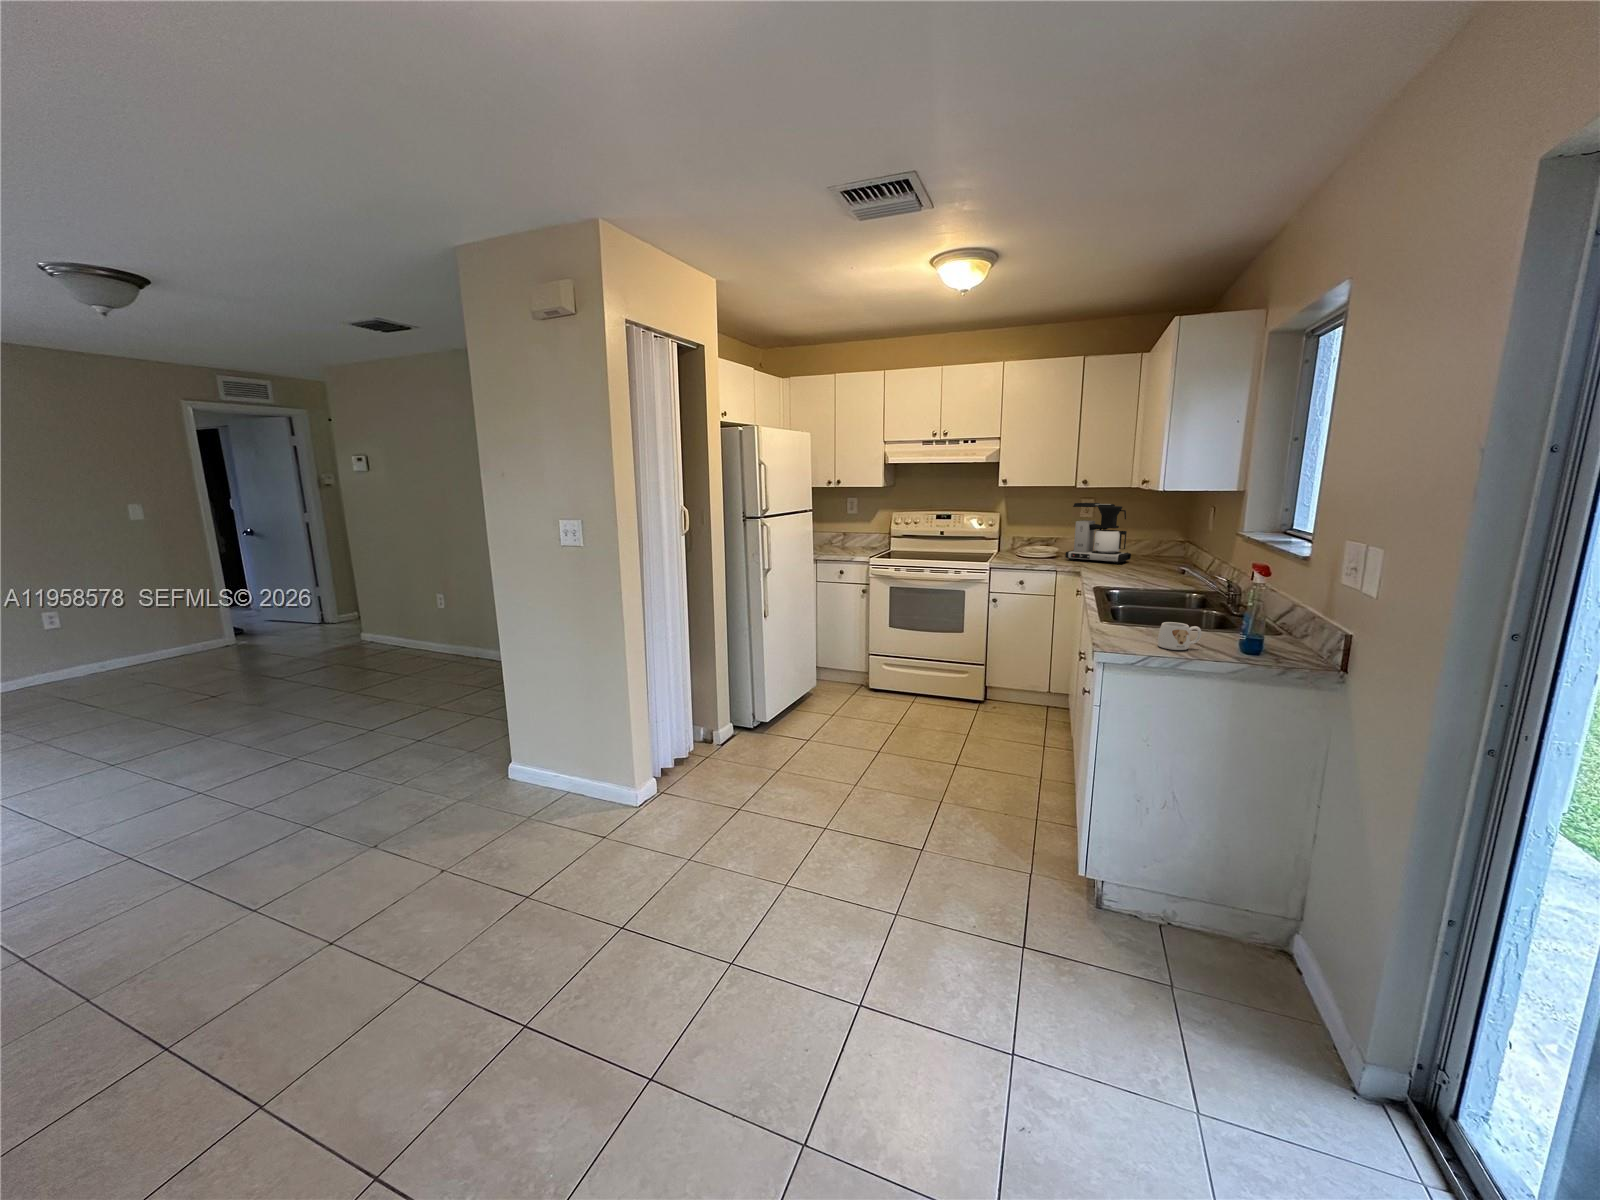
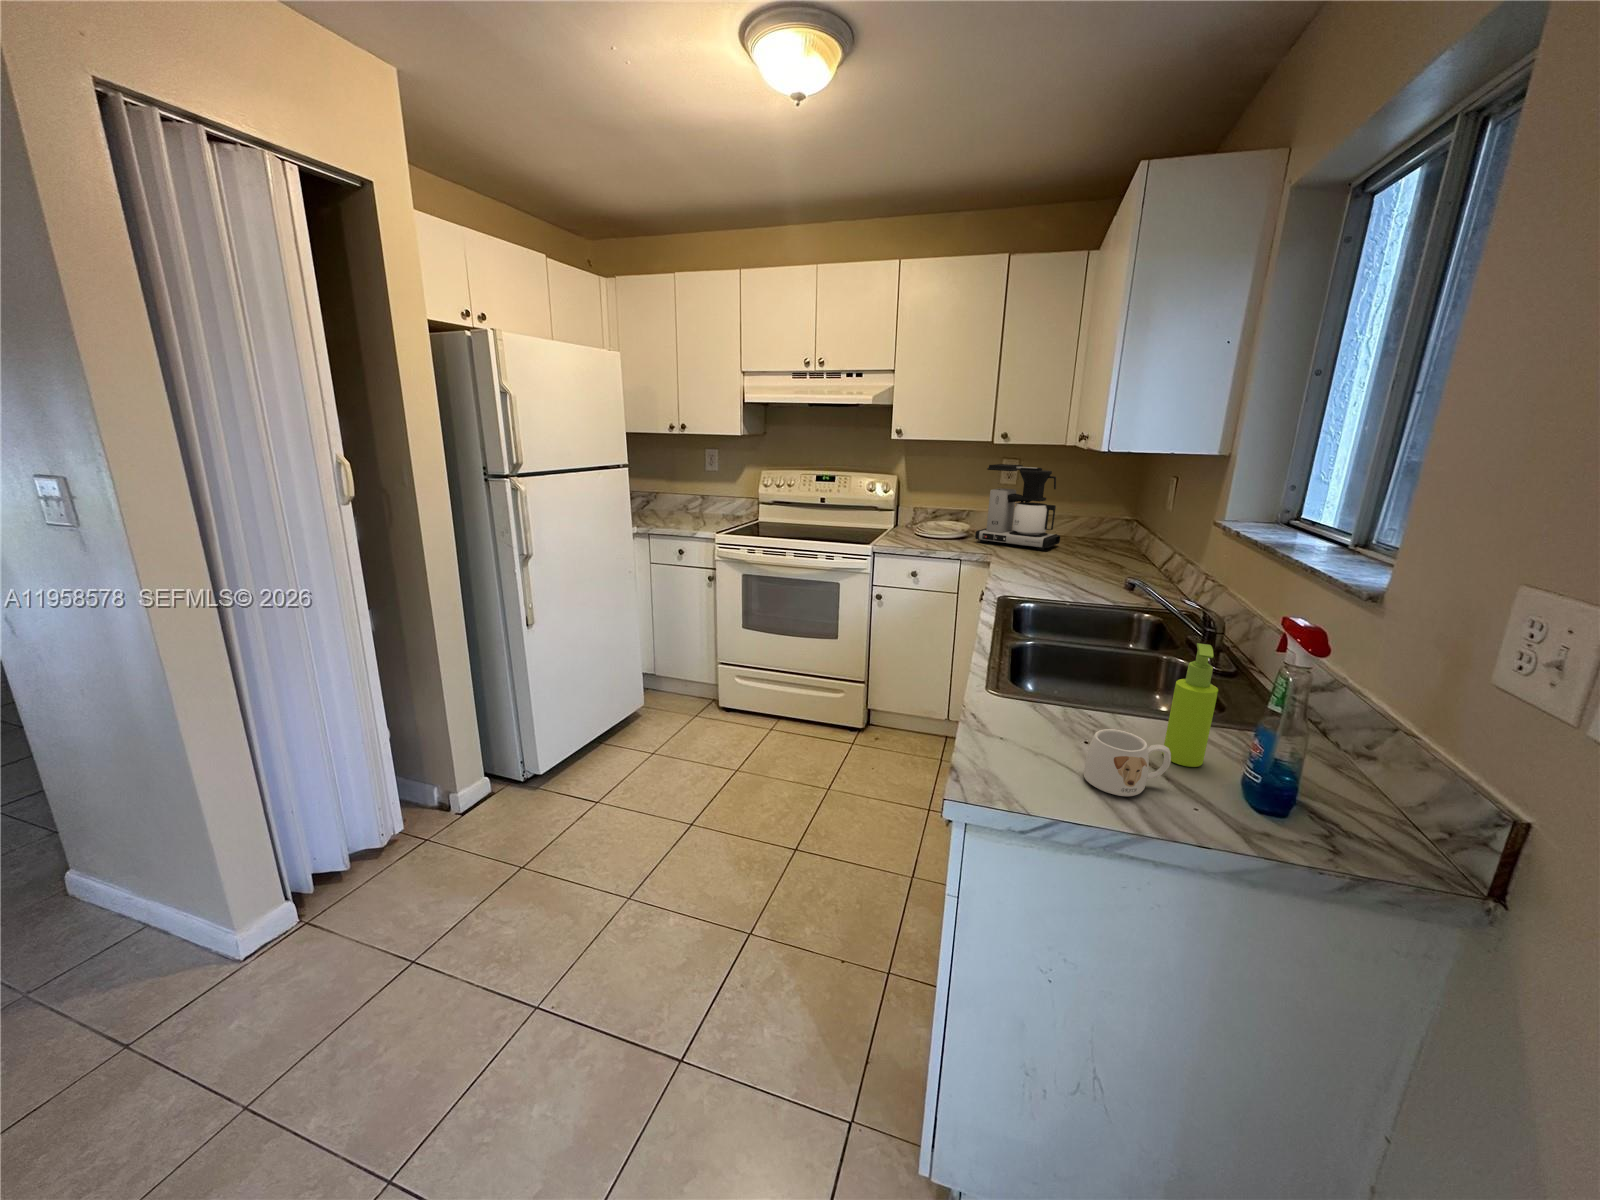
soap dispenser: none [1200,581,1226,644] -> present [1163,643,1218,767]

